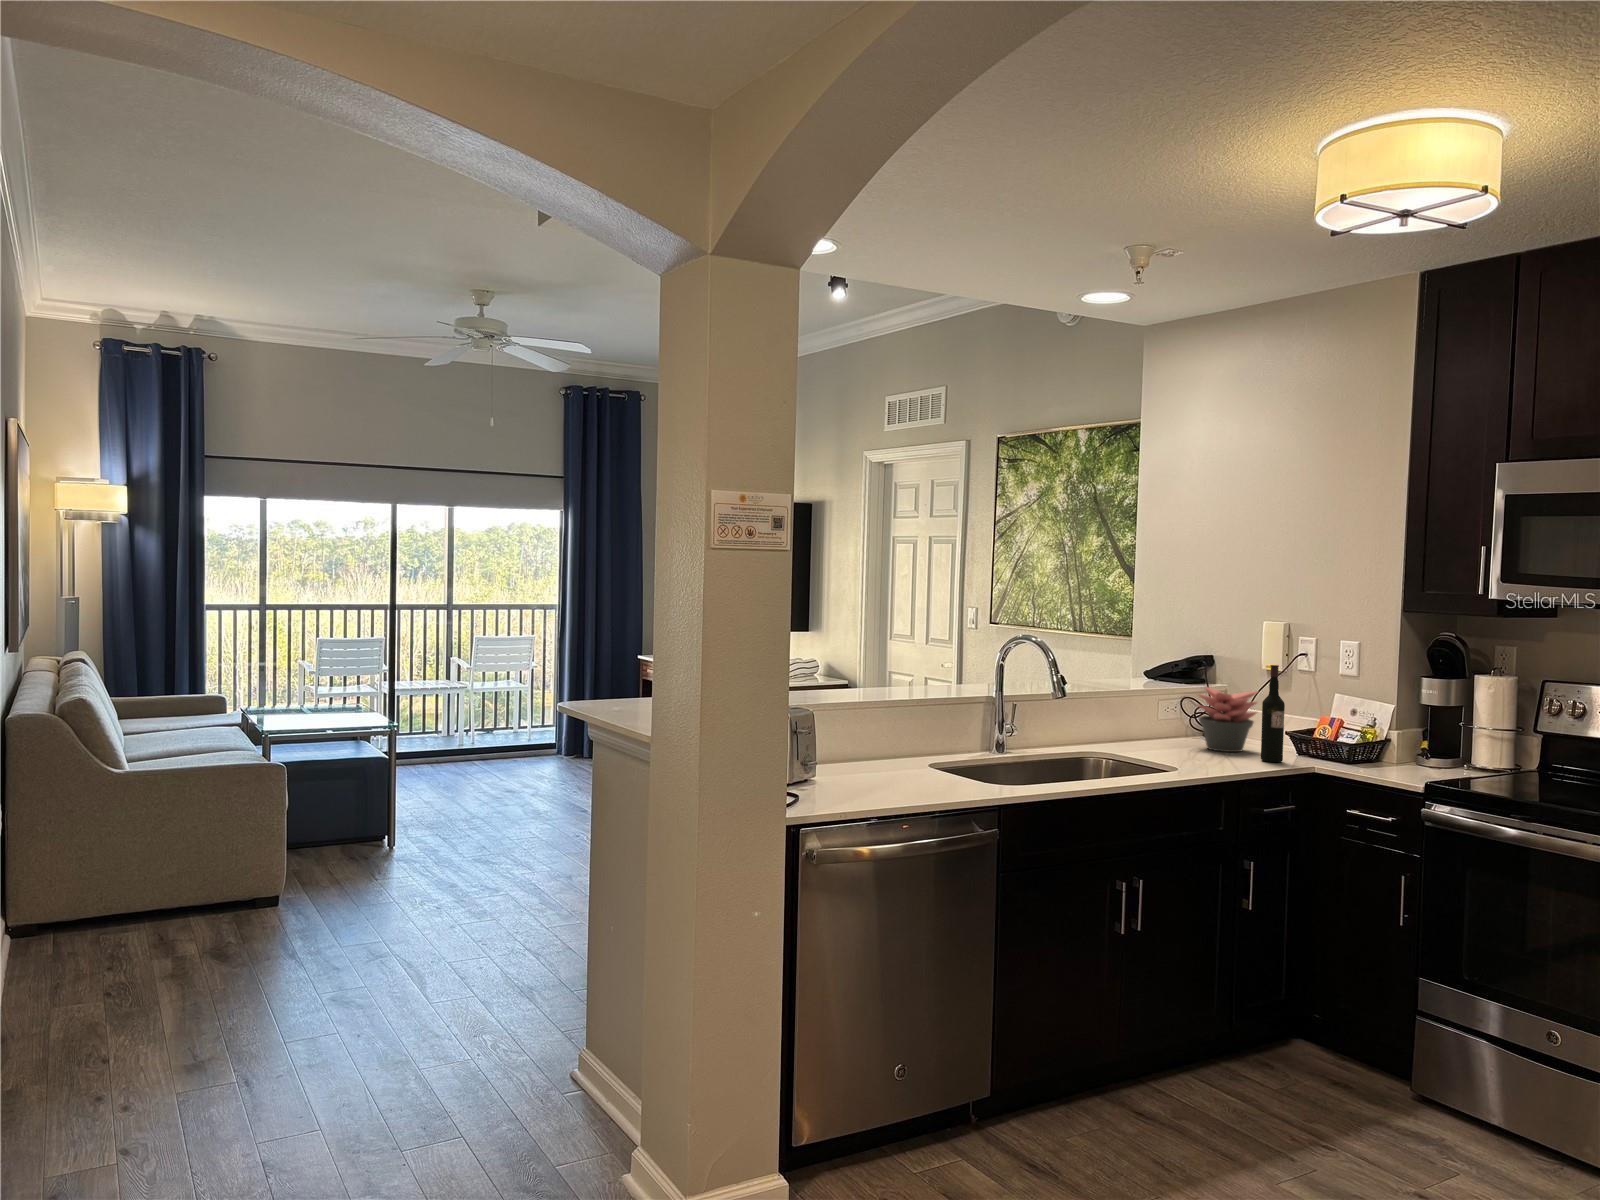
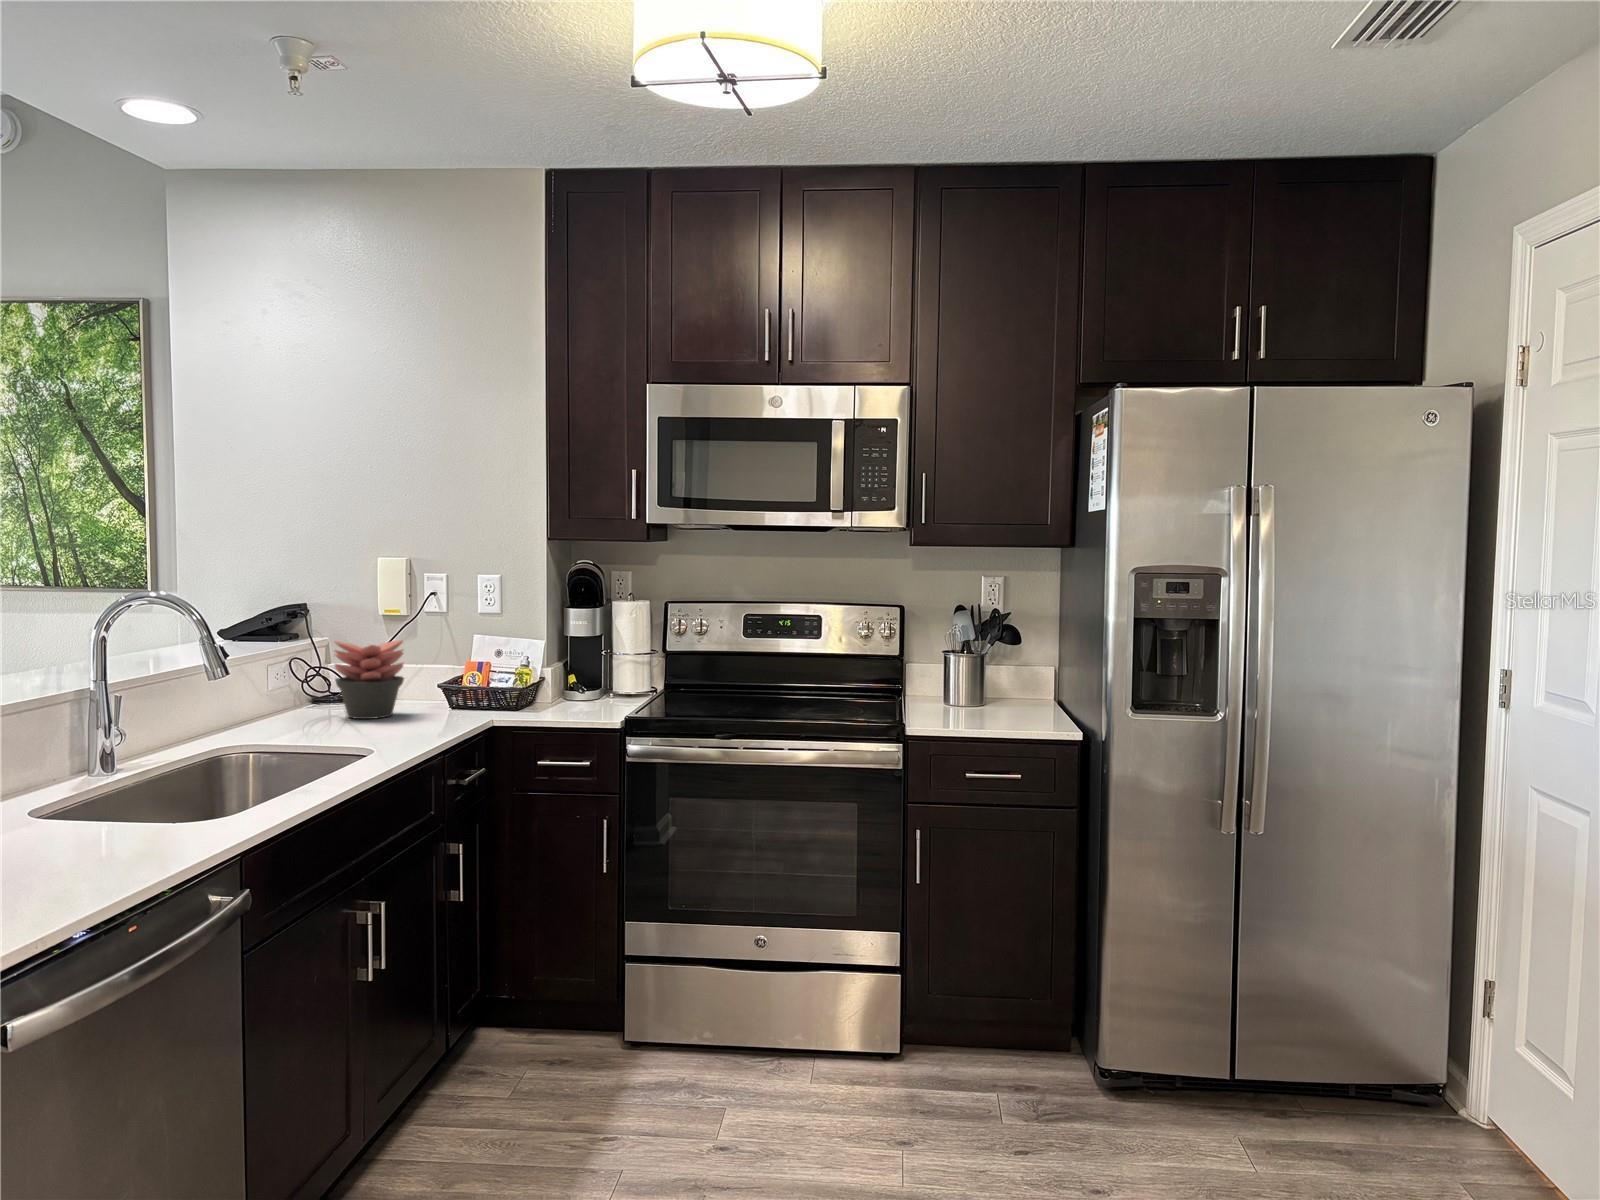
wine bottle: present [1261,665,1285,762] -> none [433,605,460,721]

